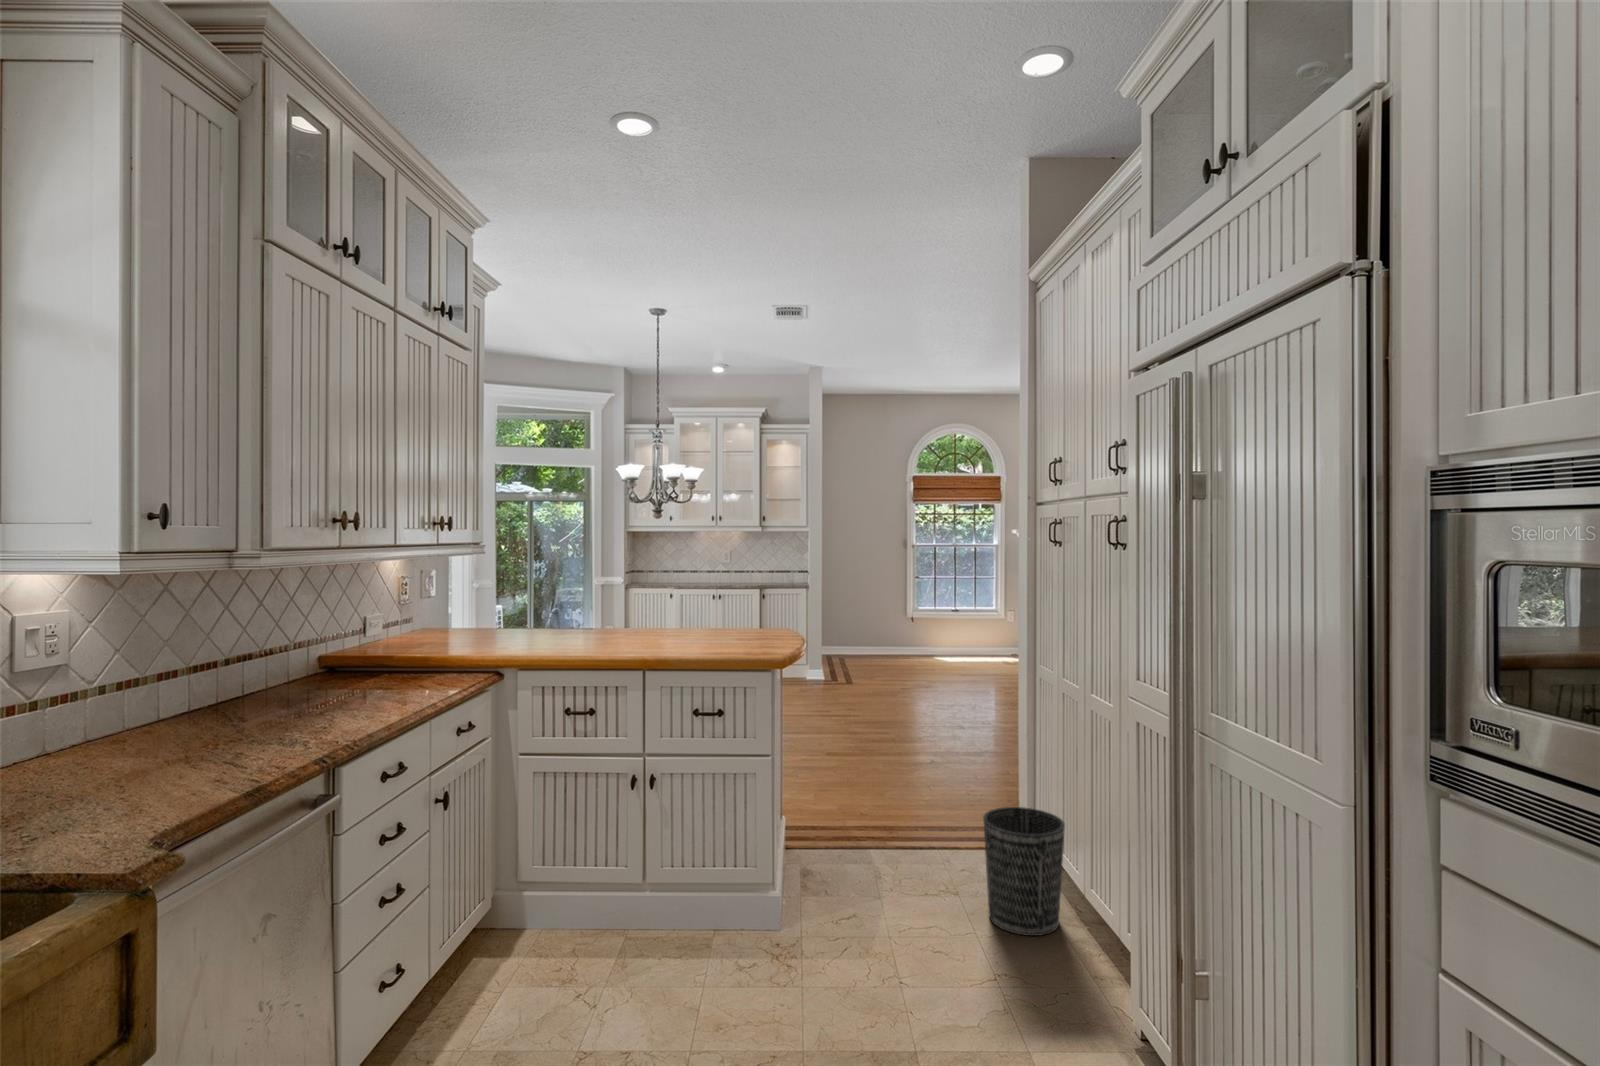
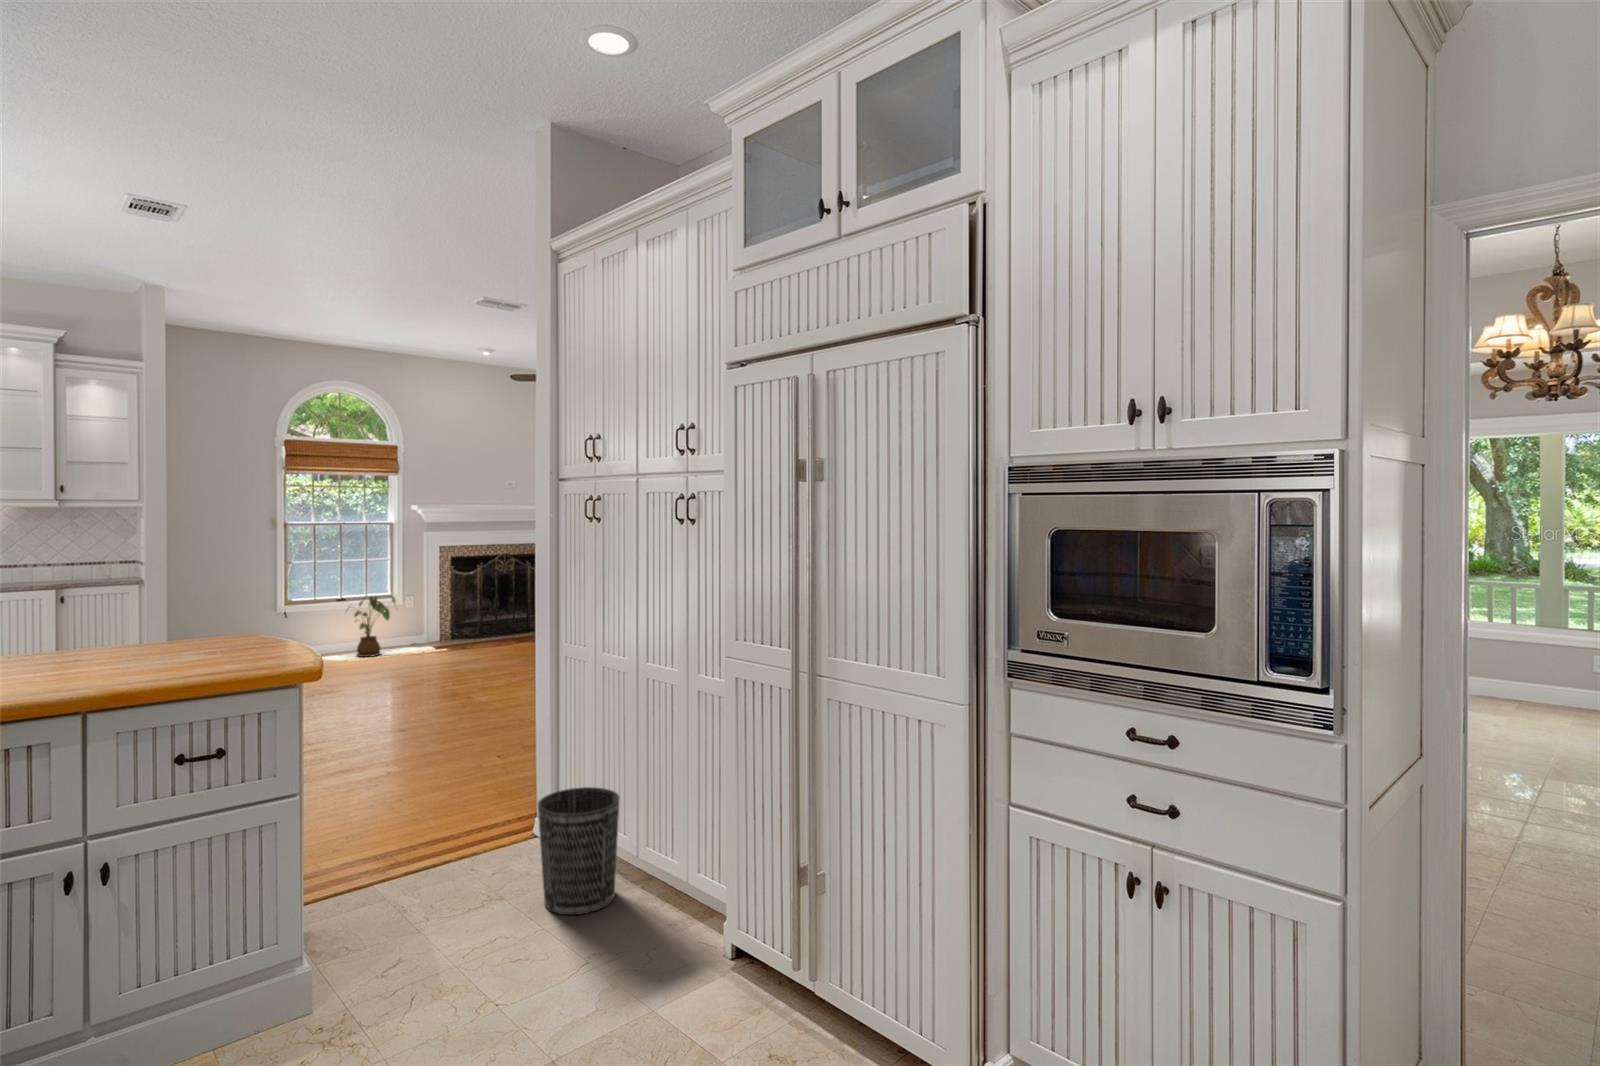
house plant: none [952,608,995,660] -> present [347,596,395,657]

